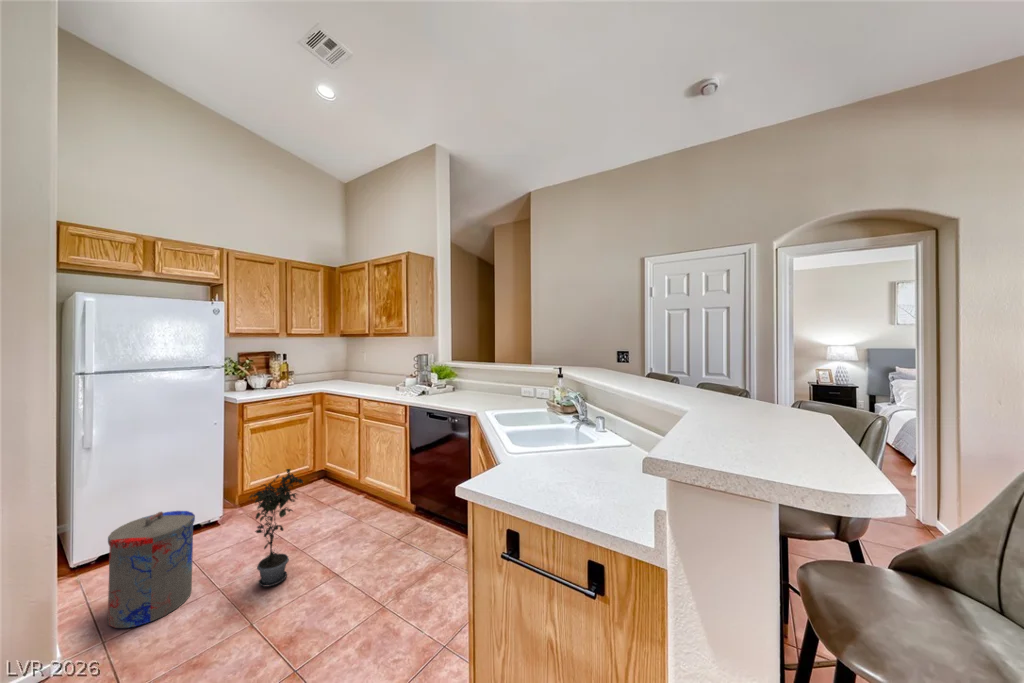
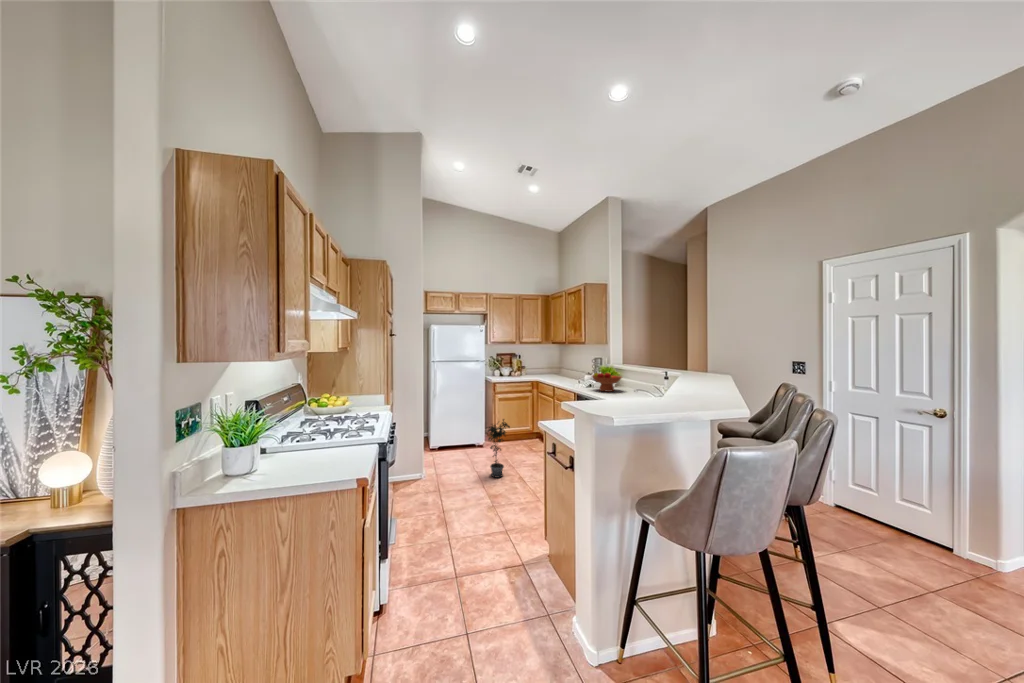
fruit bowl: none [431,370,472,398] -> present [592,371,622,392]
trash can: present [108,511,195,628] -> none [441,428,468,475]

